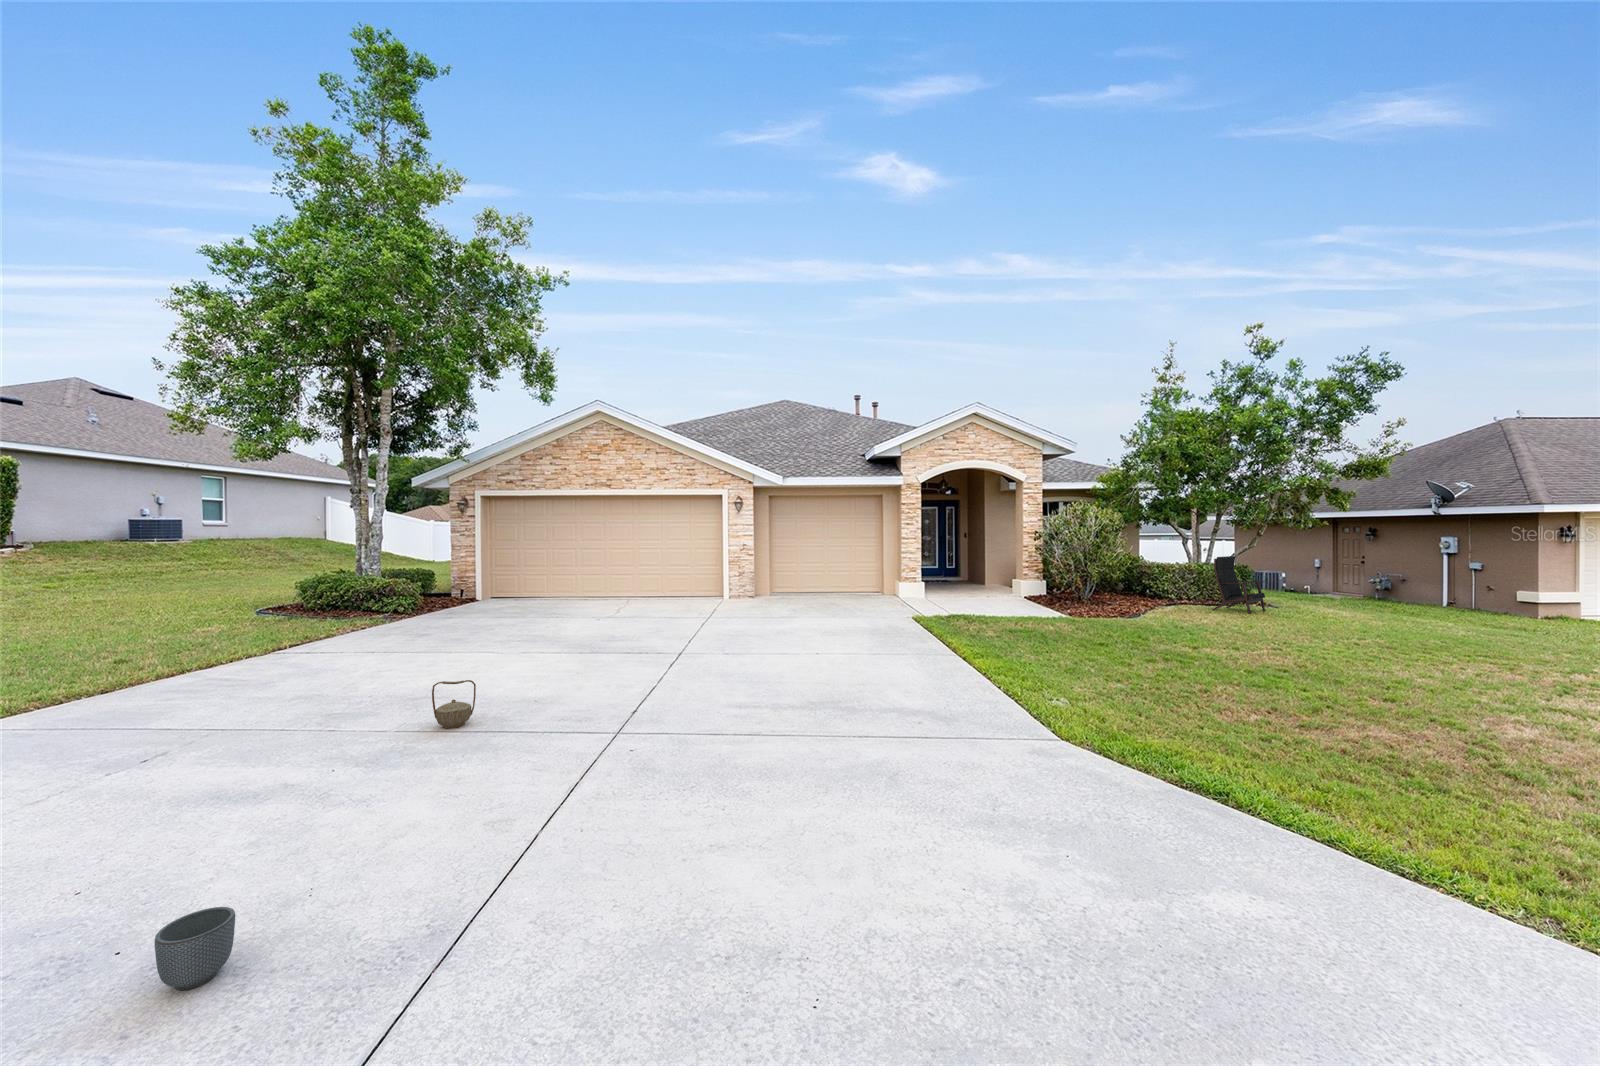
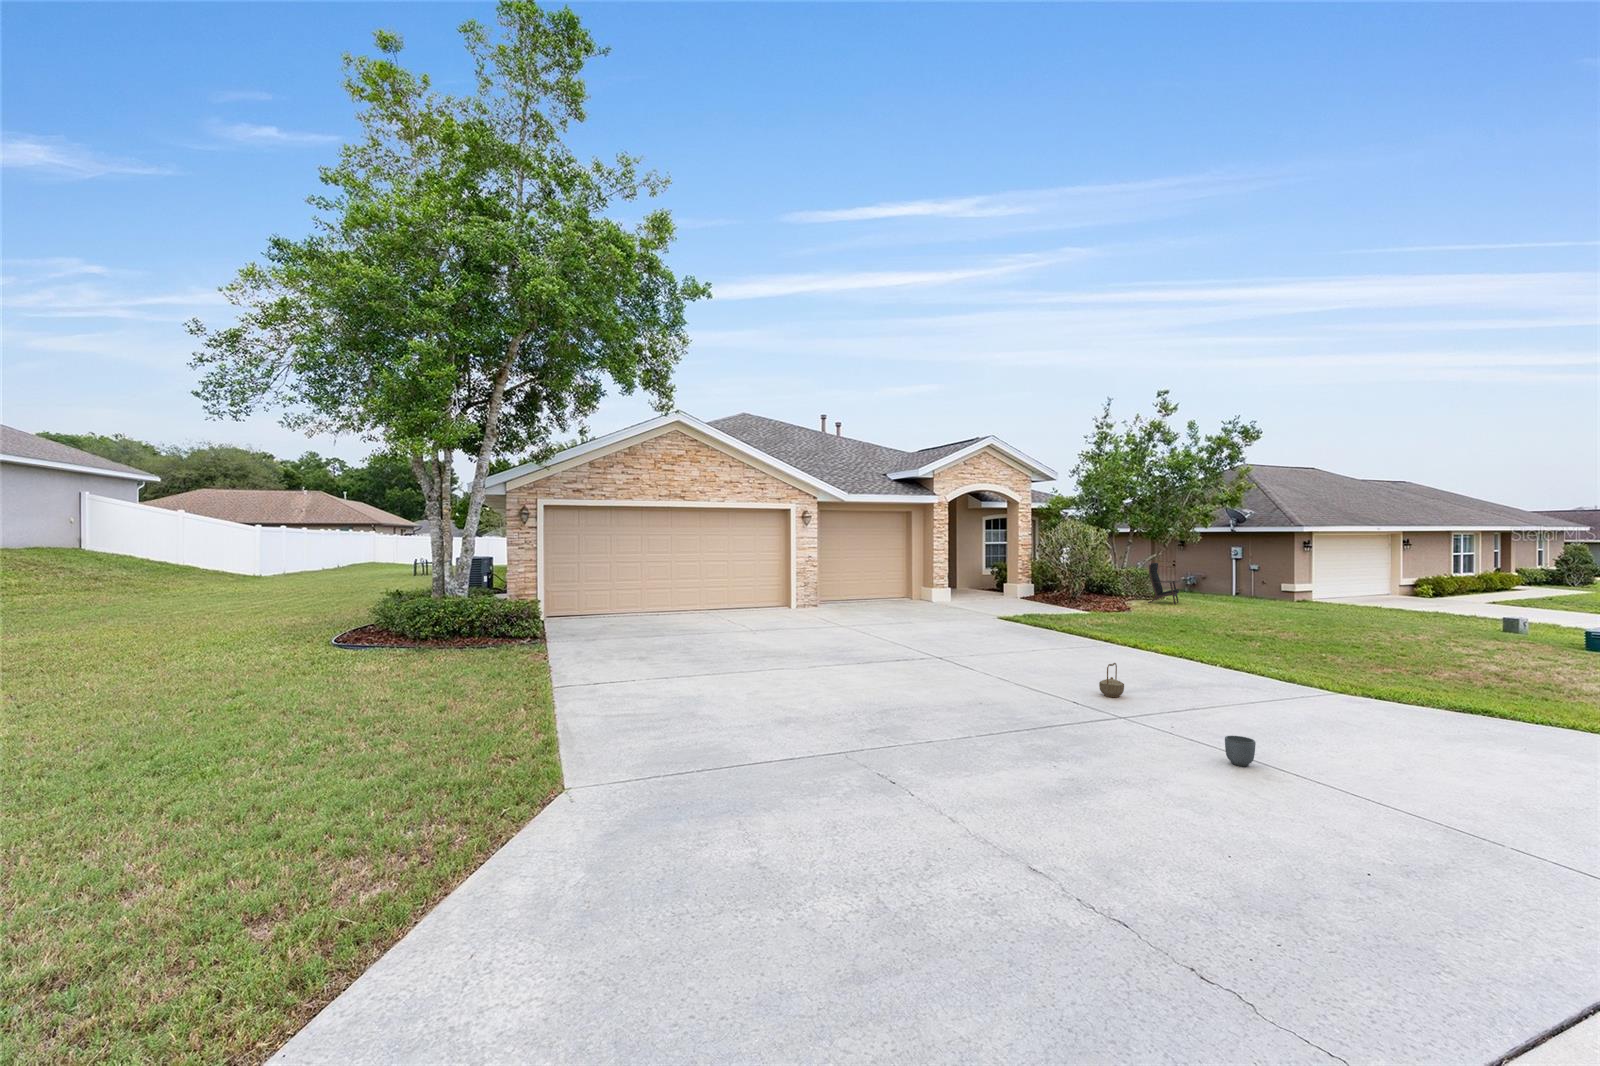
basket: present [432,680,476,728] -> present [1099,663,1124,698]

